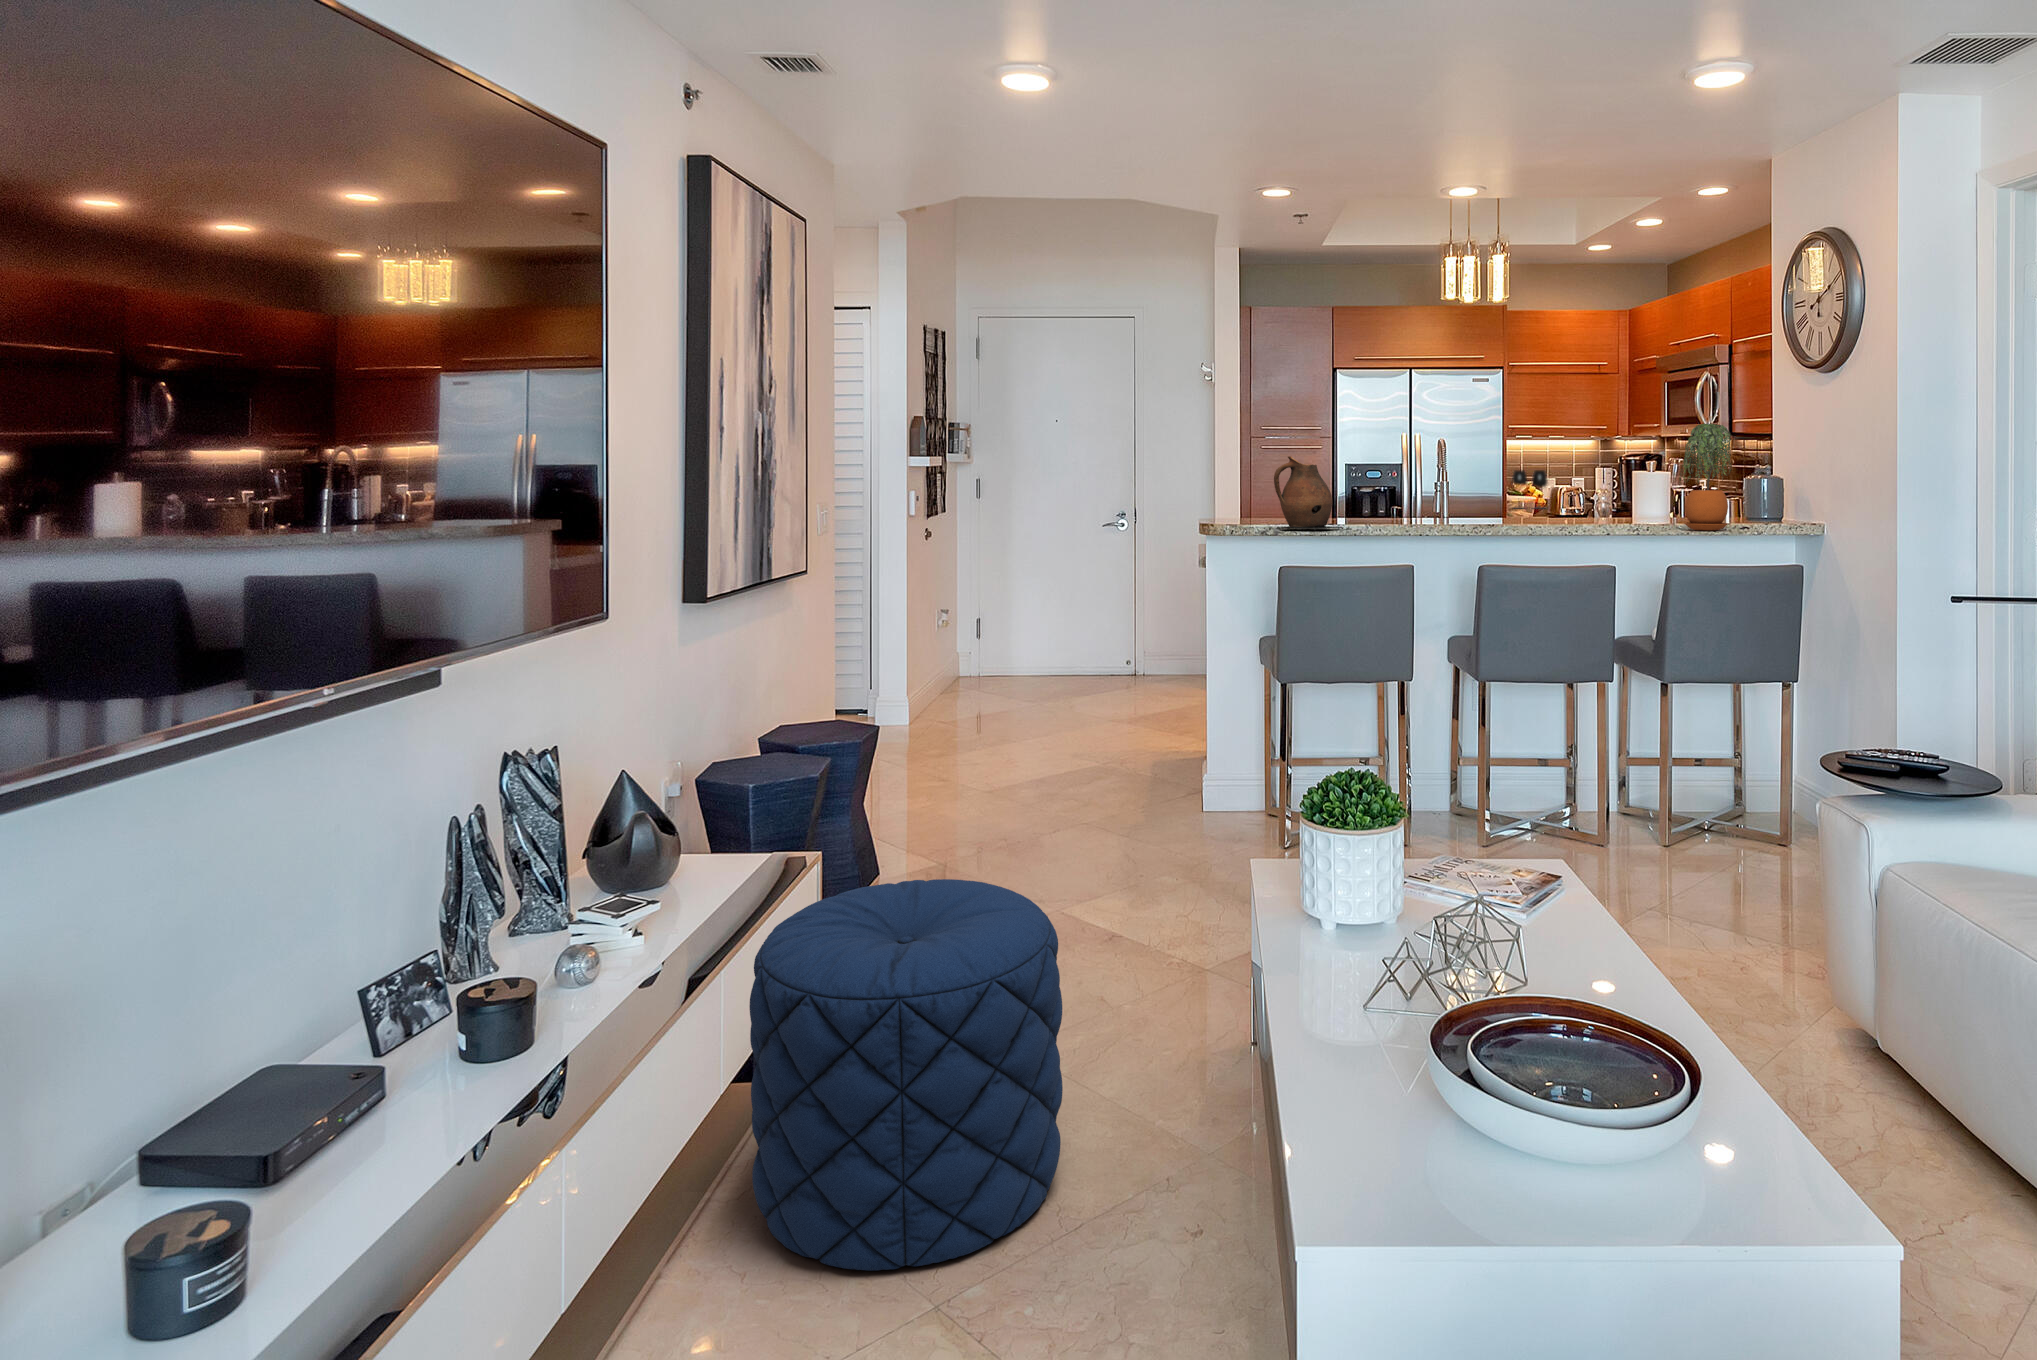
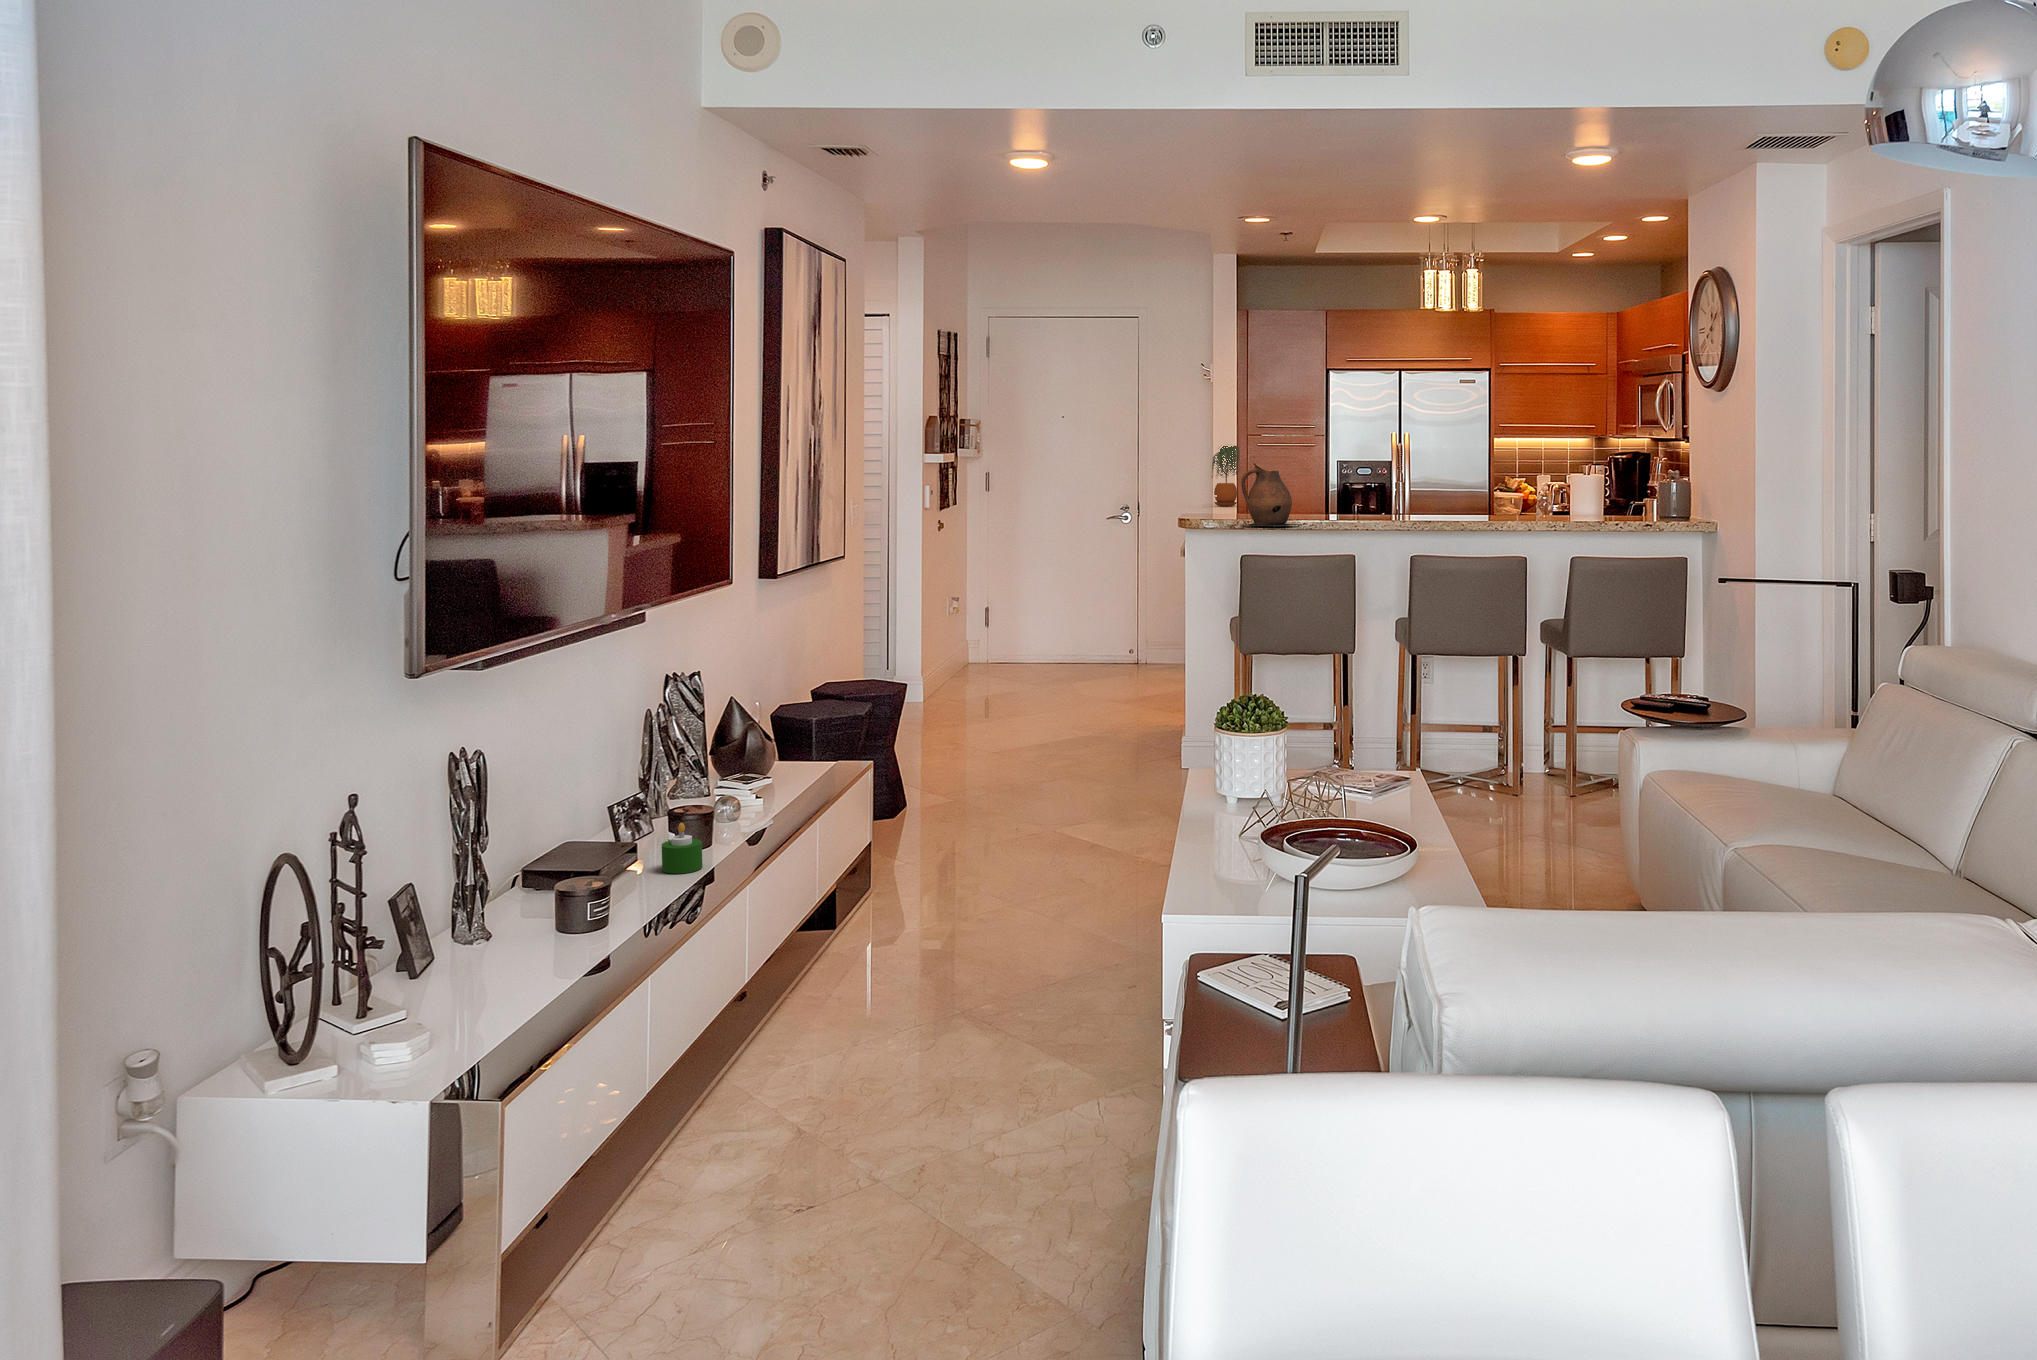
potted plant: present [1679,423,1732,531] -> present [1212,446,1240,506]
wine glass: present [1512,470,1548,509] -> none [1507,468,1544,506]
pouf: present [749,879,1063,1270] -> none [837,767,1037,994]
candle: none [411,1044,490,1140] -> present [662,823,702,874]

